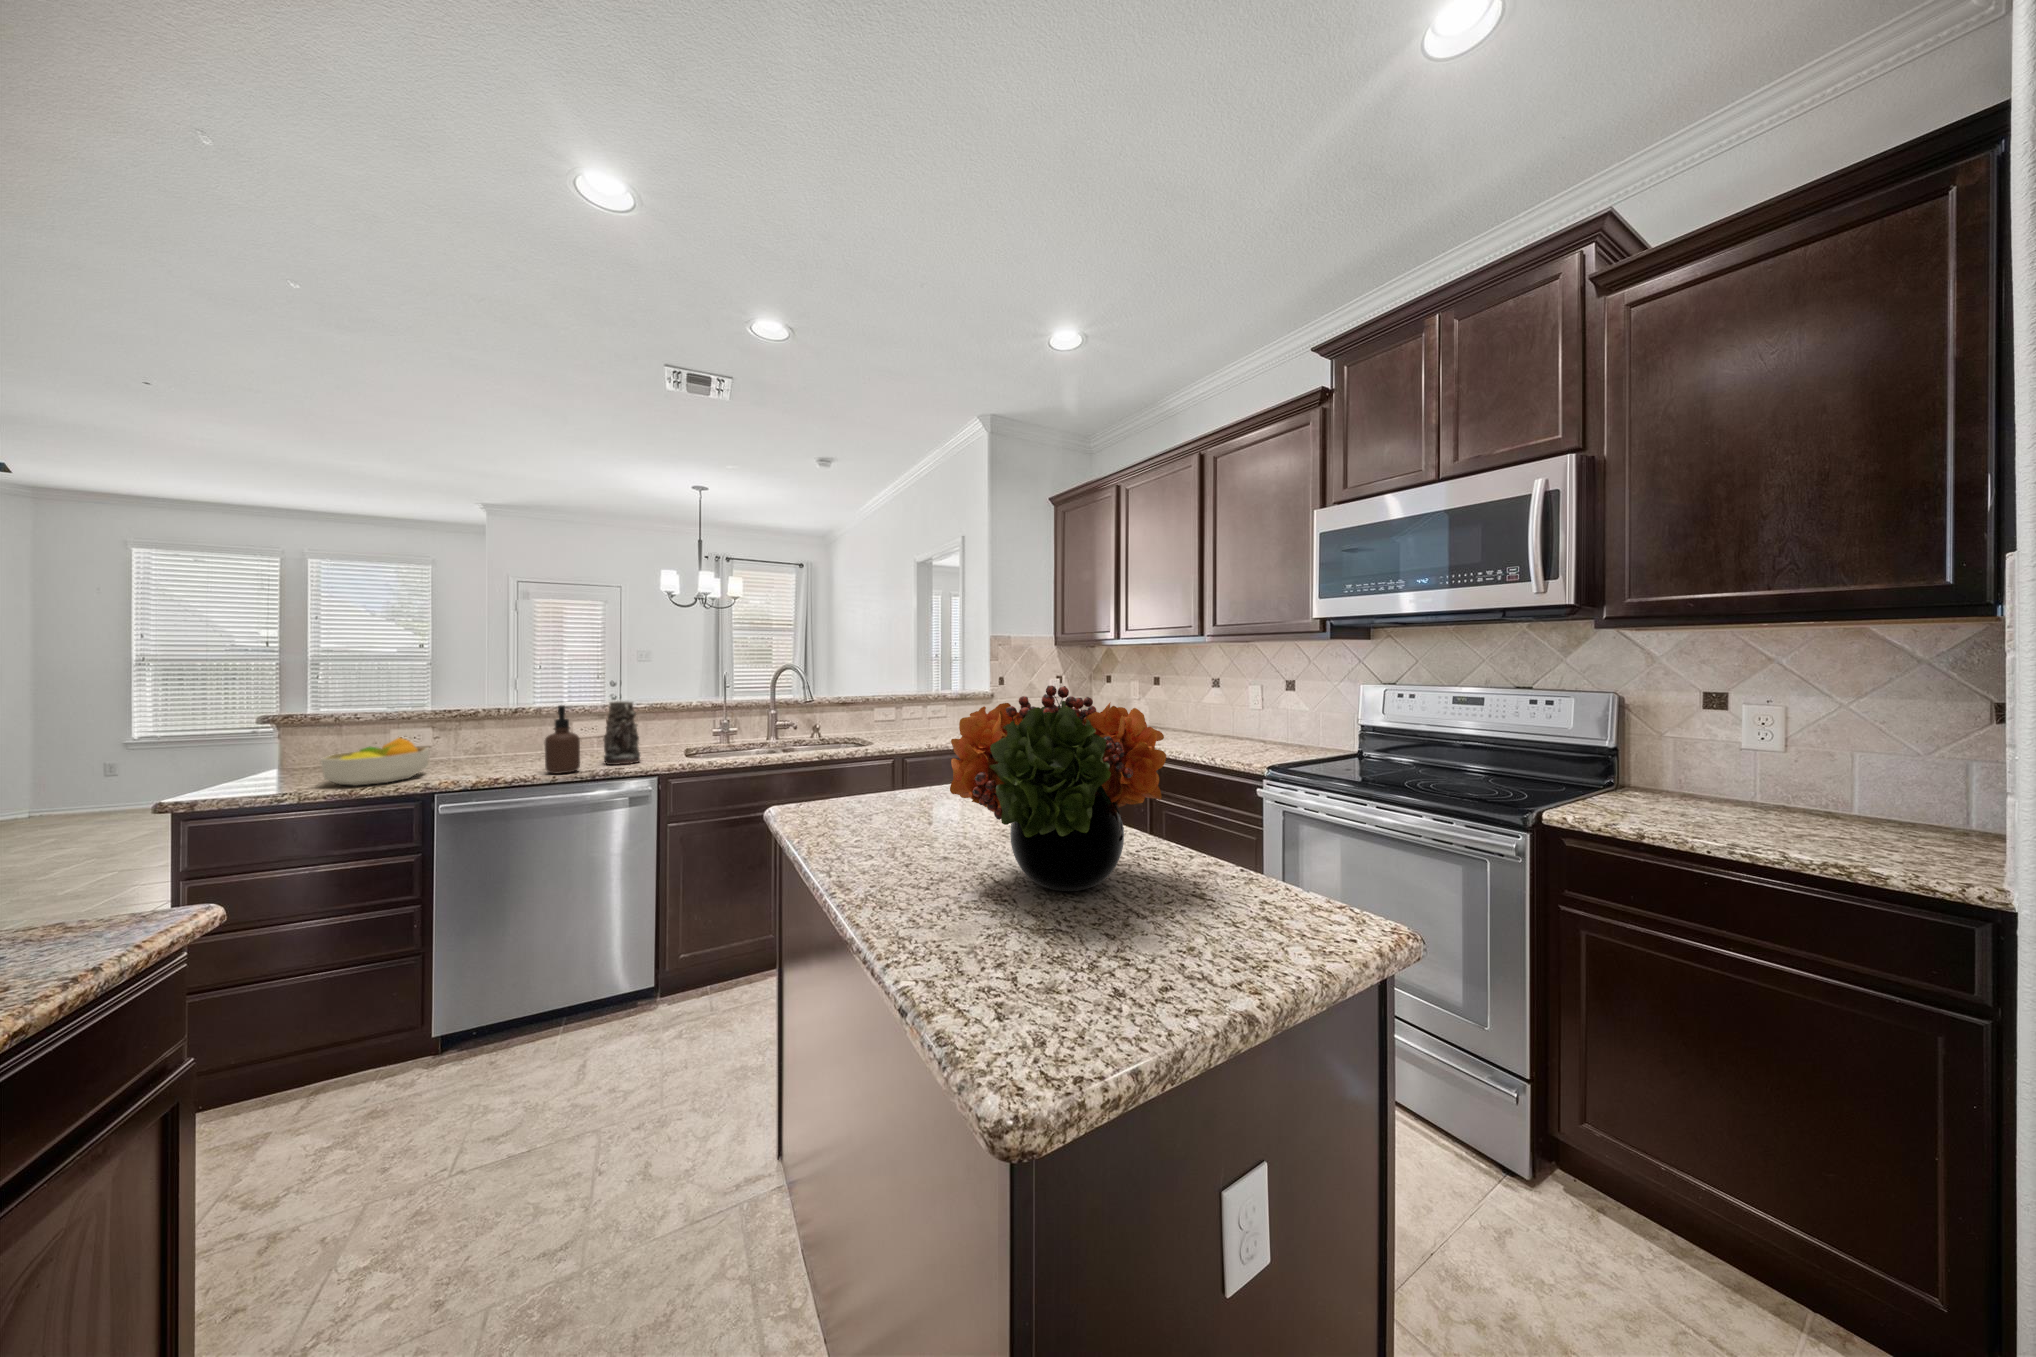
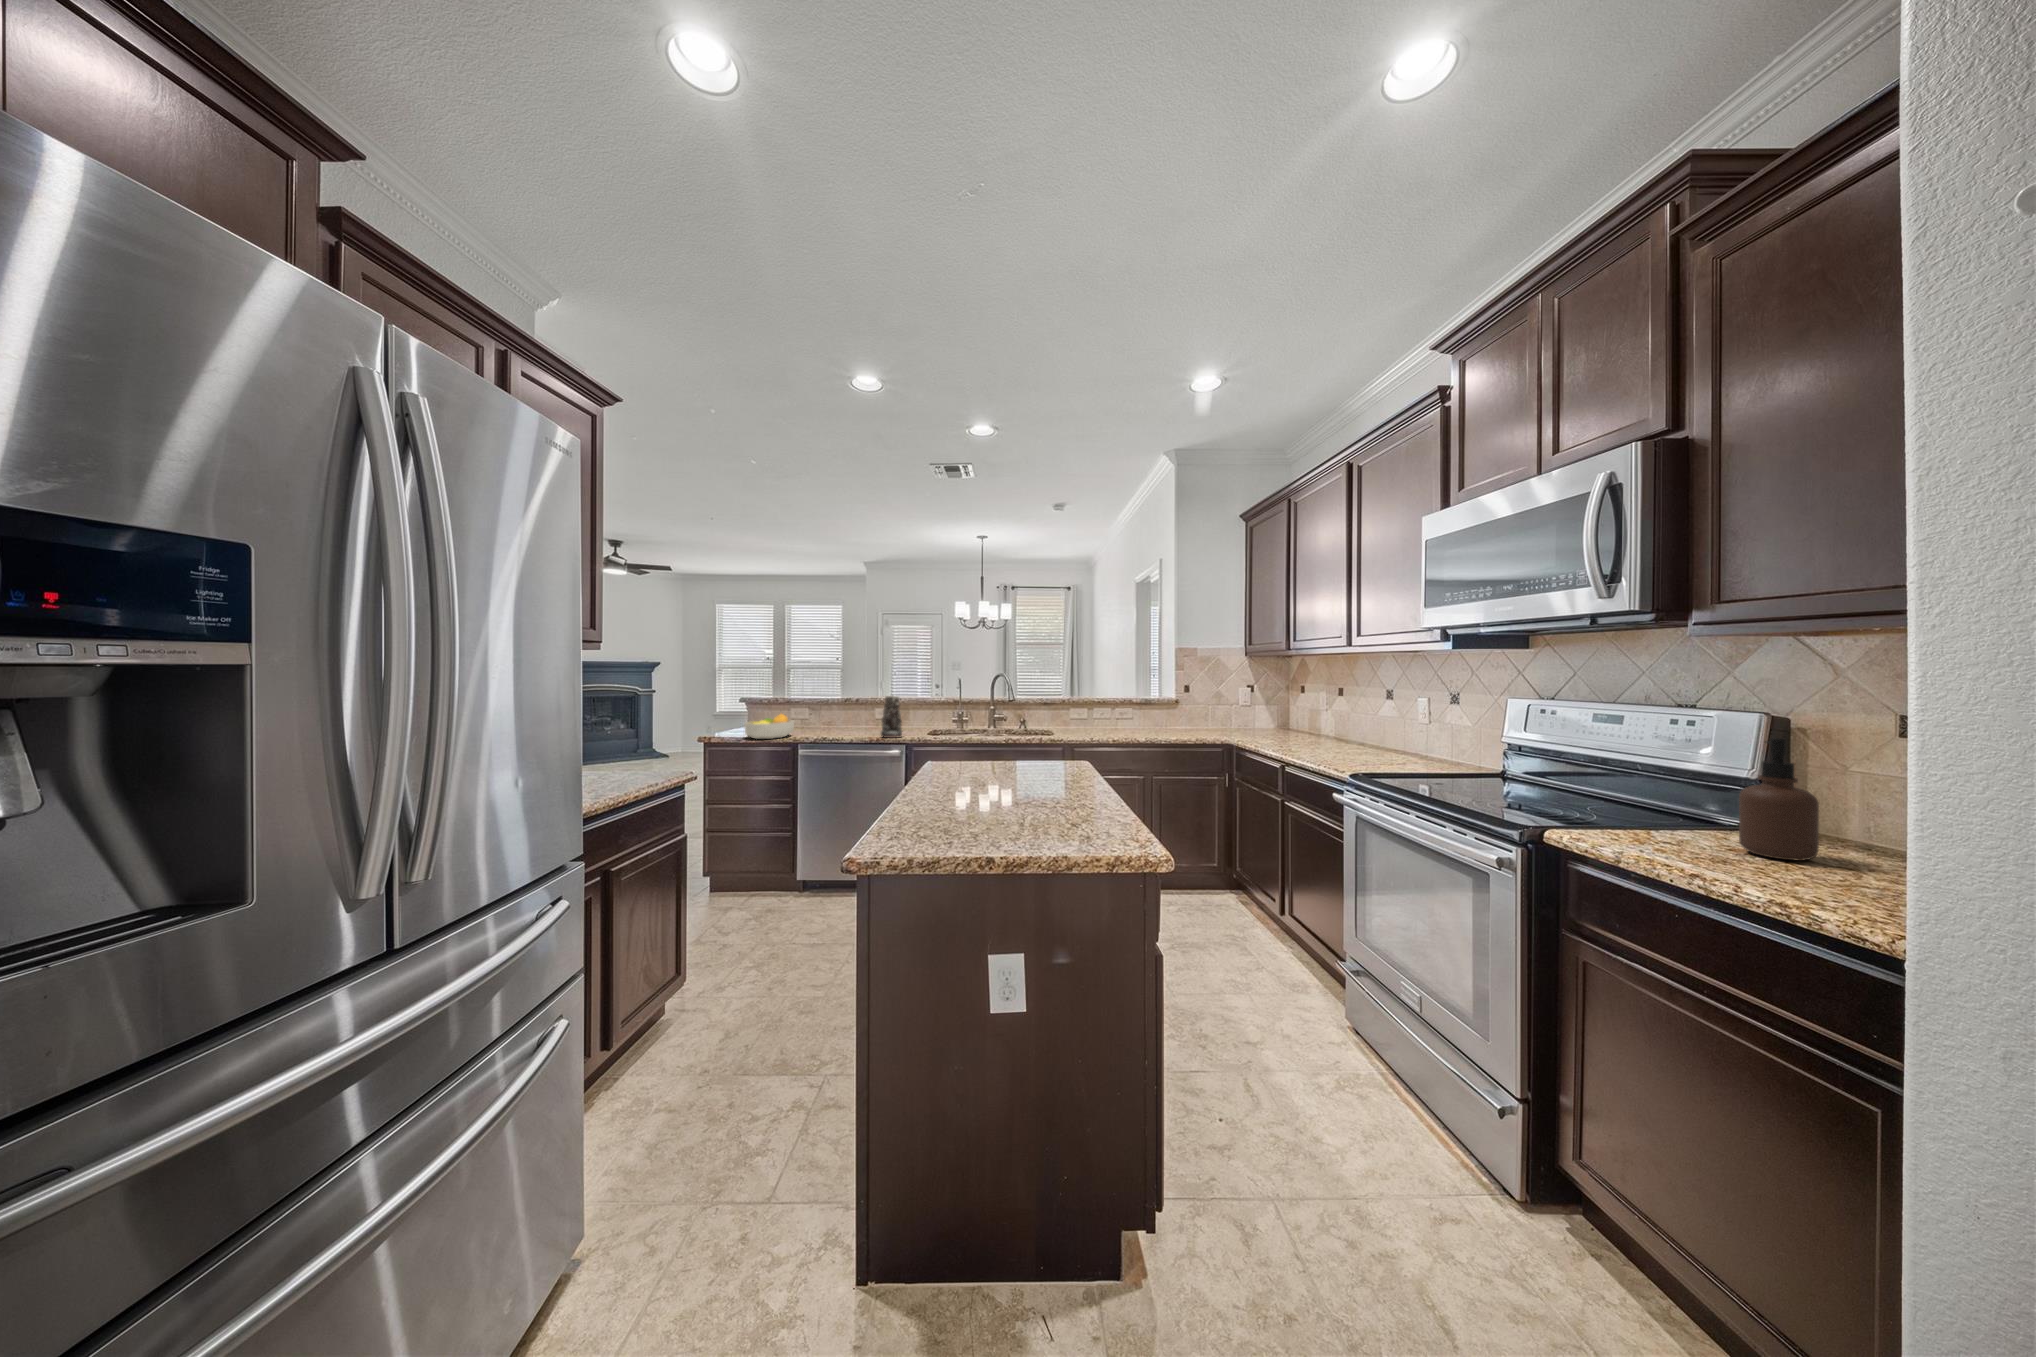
flower arrangement: present [950,686,1166,891] -> none [917,689,1054,814]
soap dispenser: present [545,705,580,774] -> present [1739,738,1819,861]

